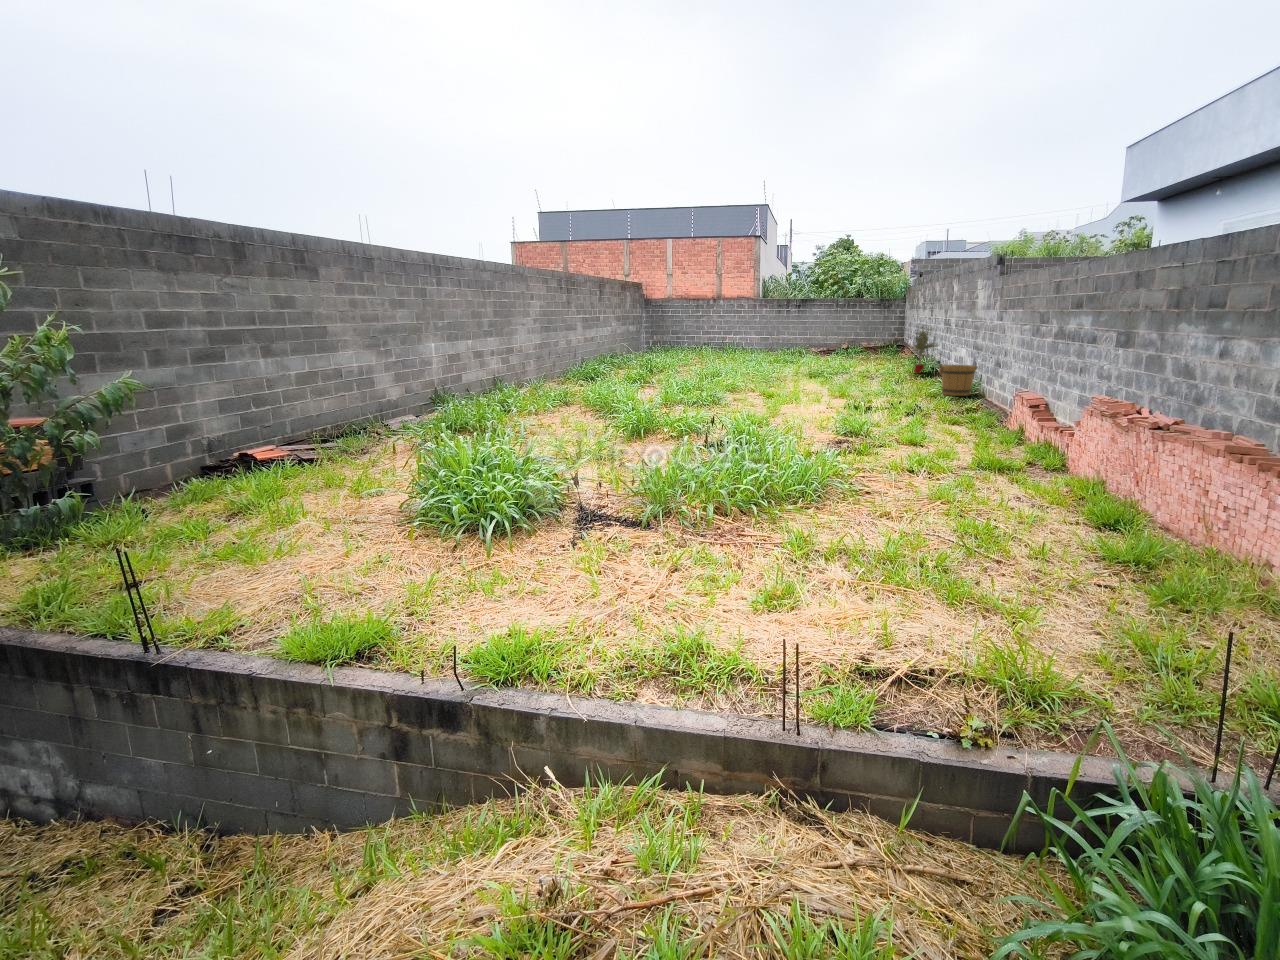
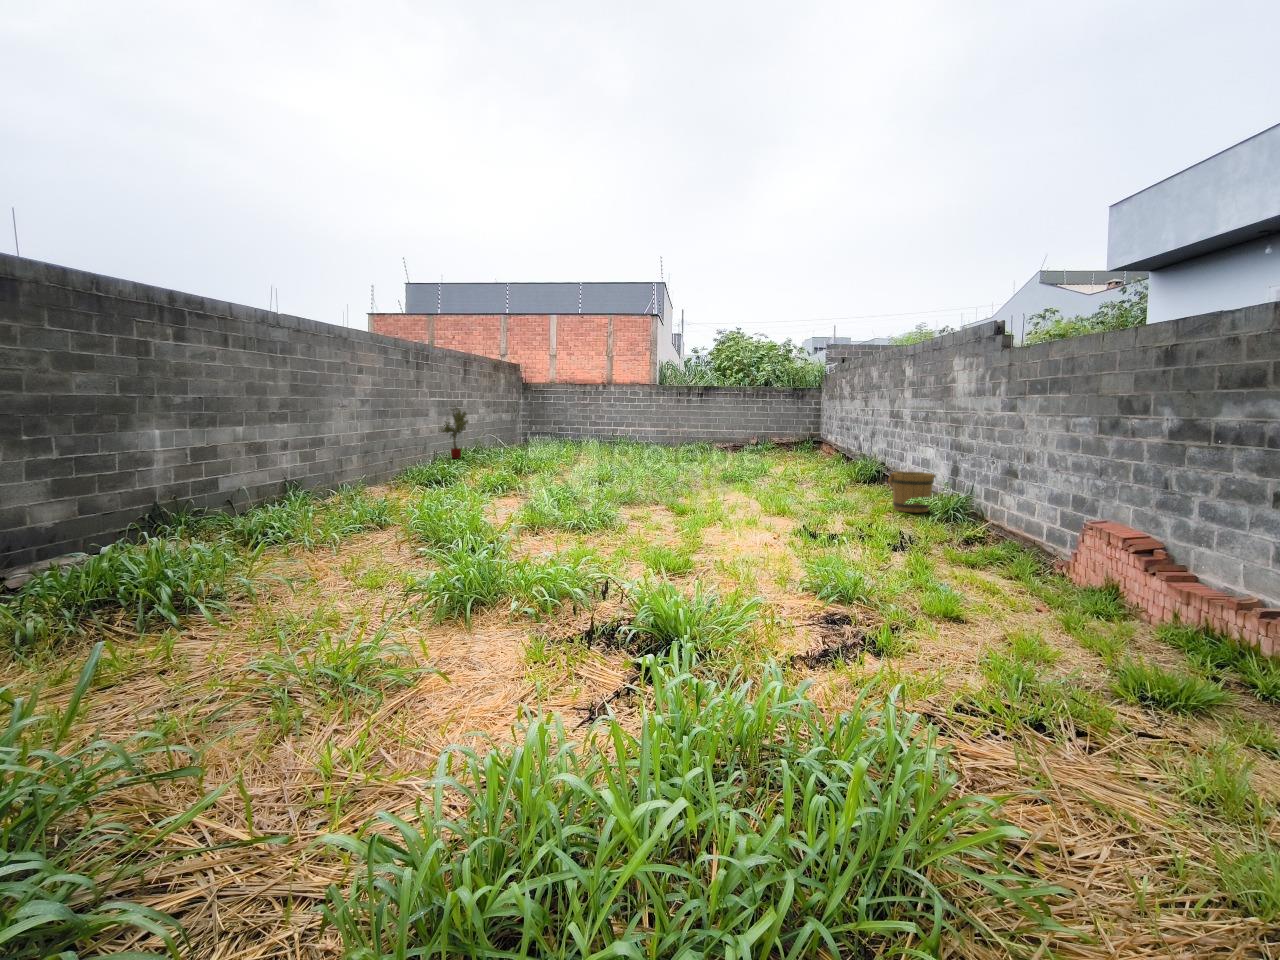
potted tree: present [913,327,938,374] -> present [441,407,468,459]

